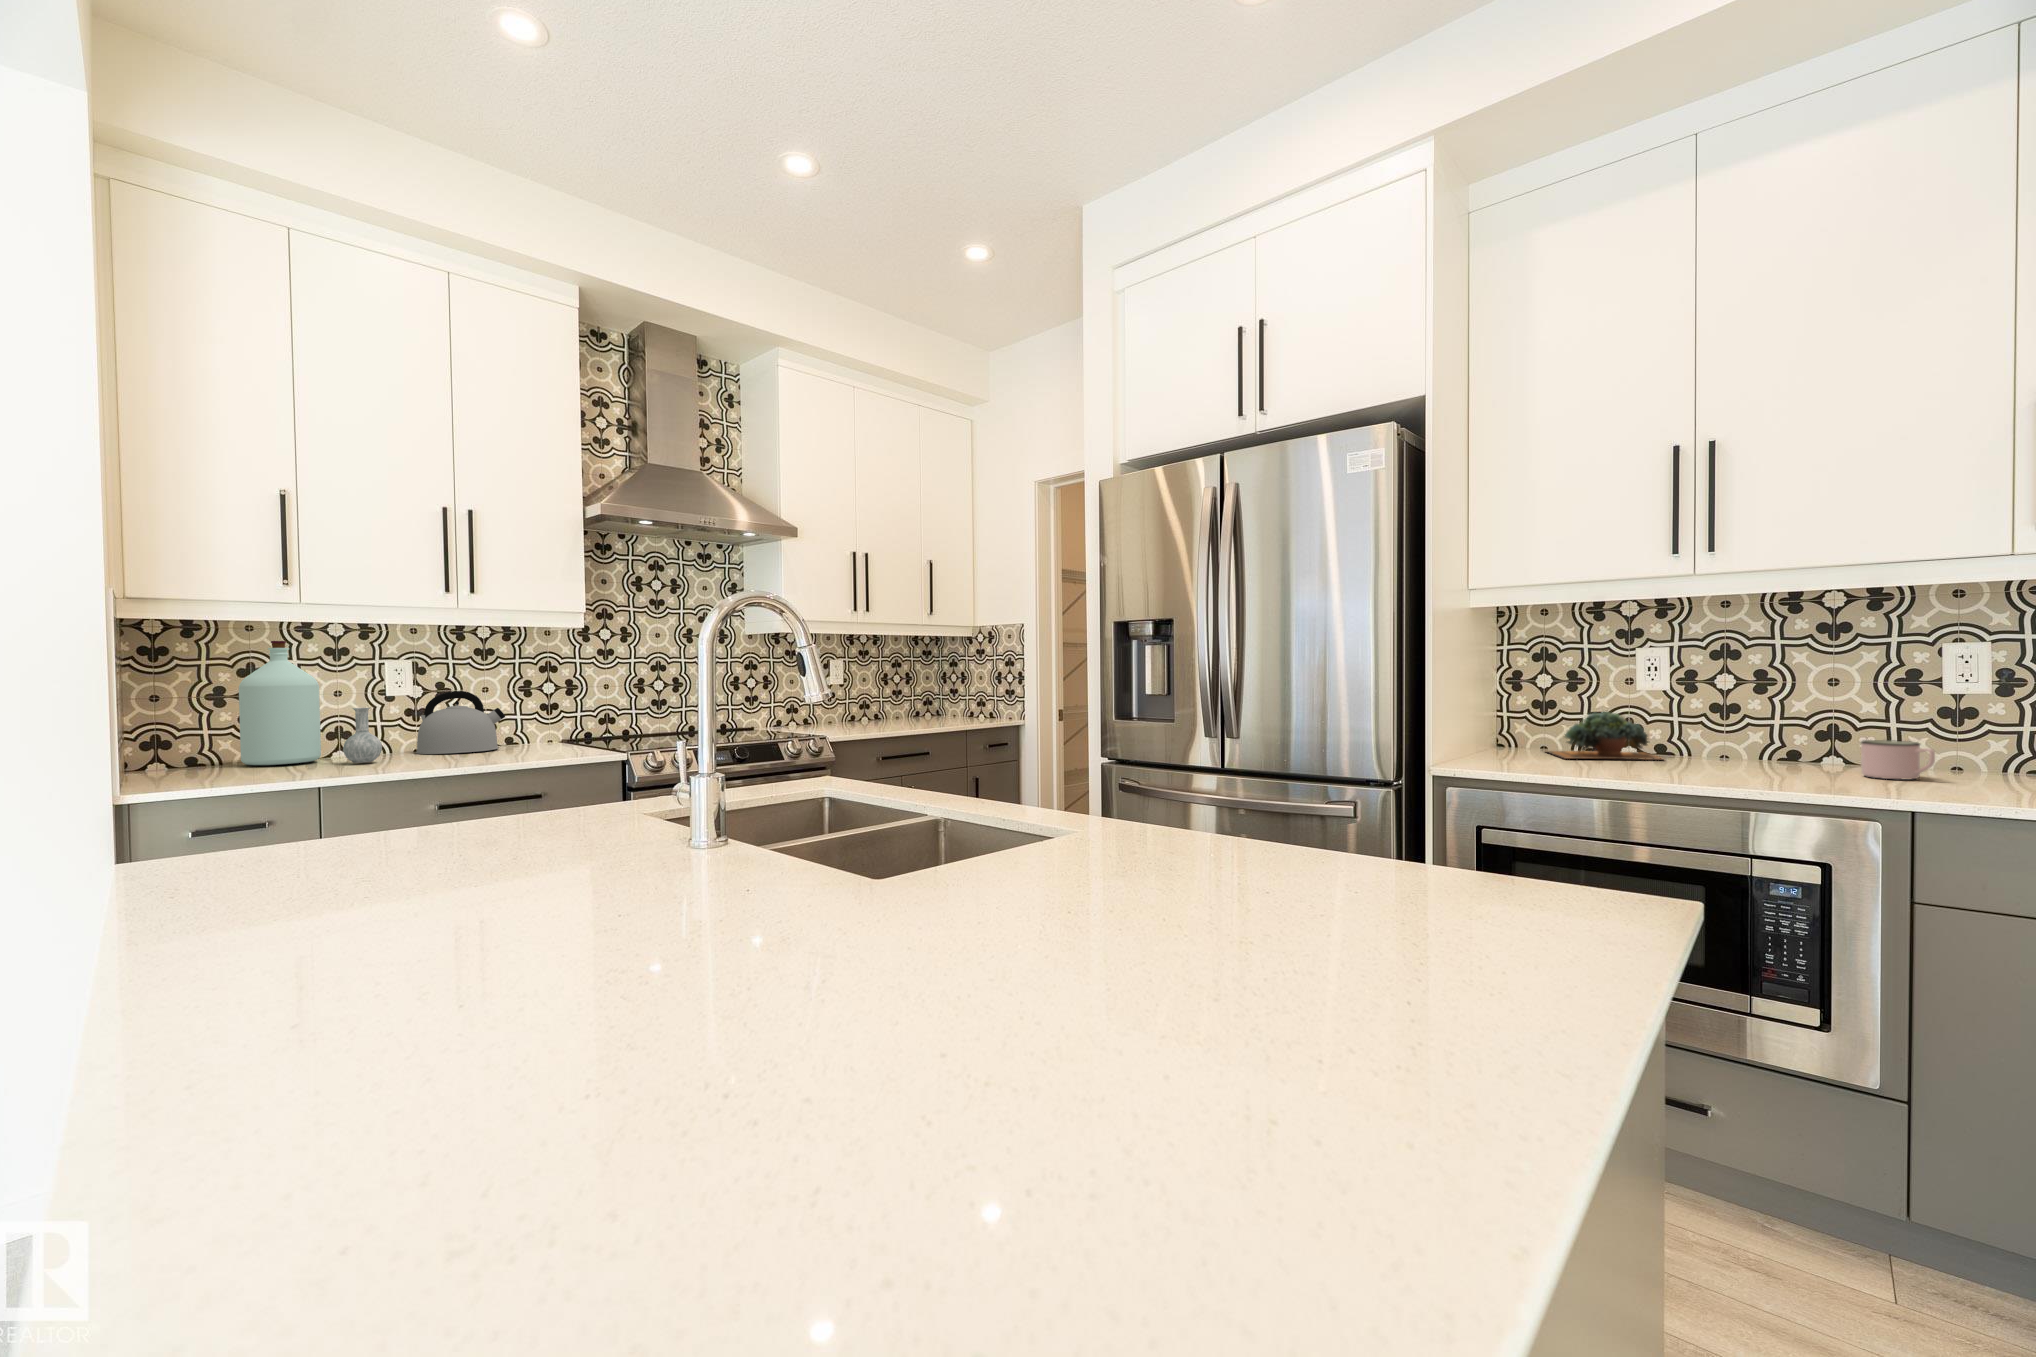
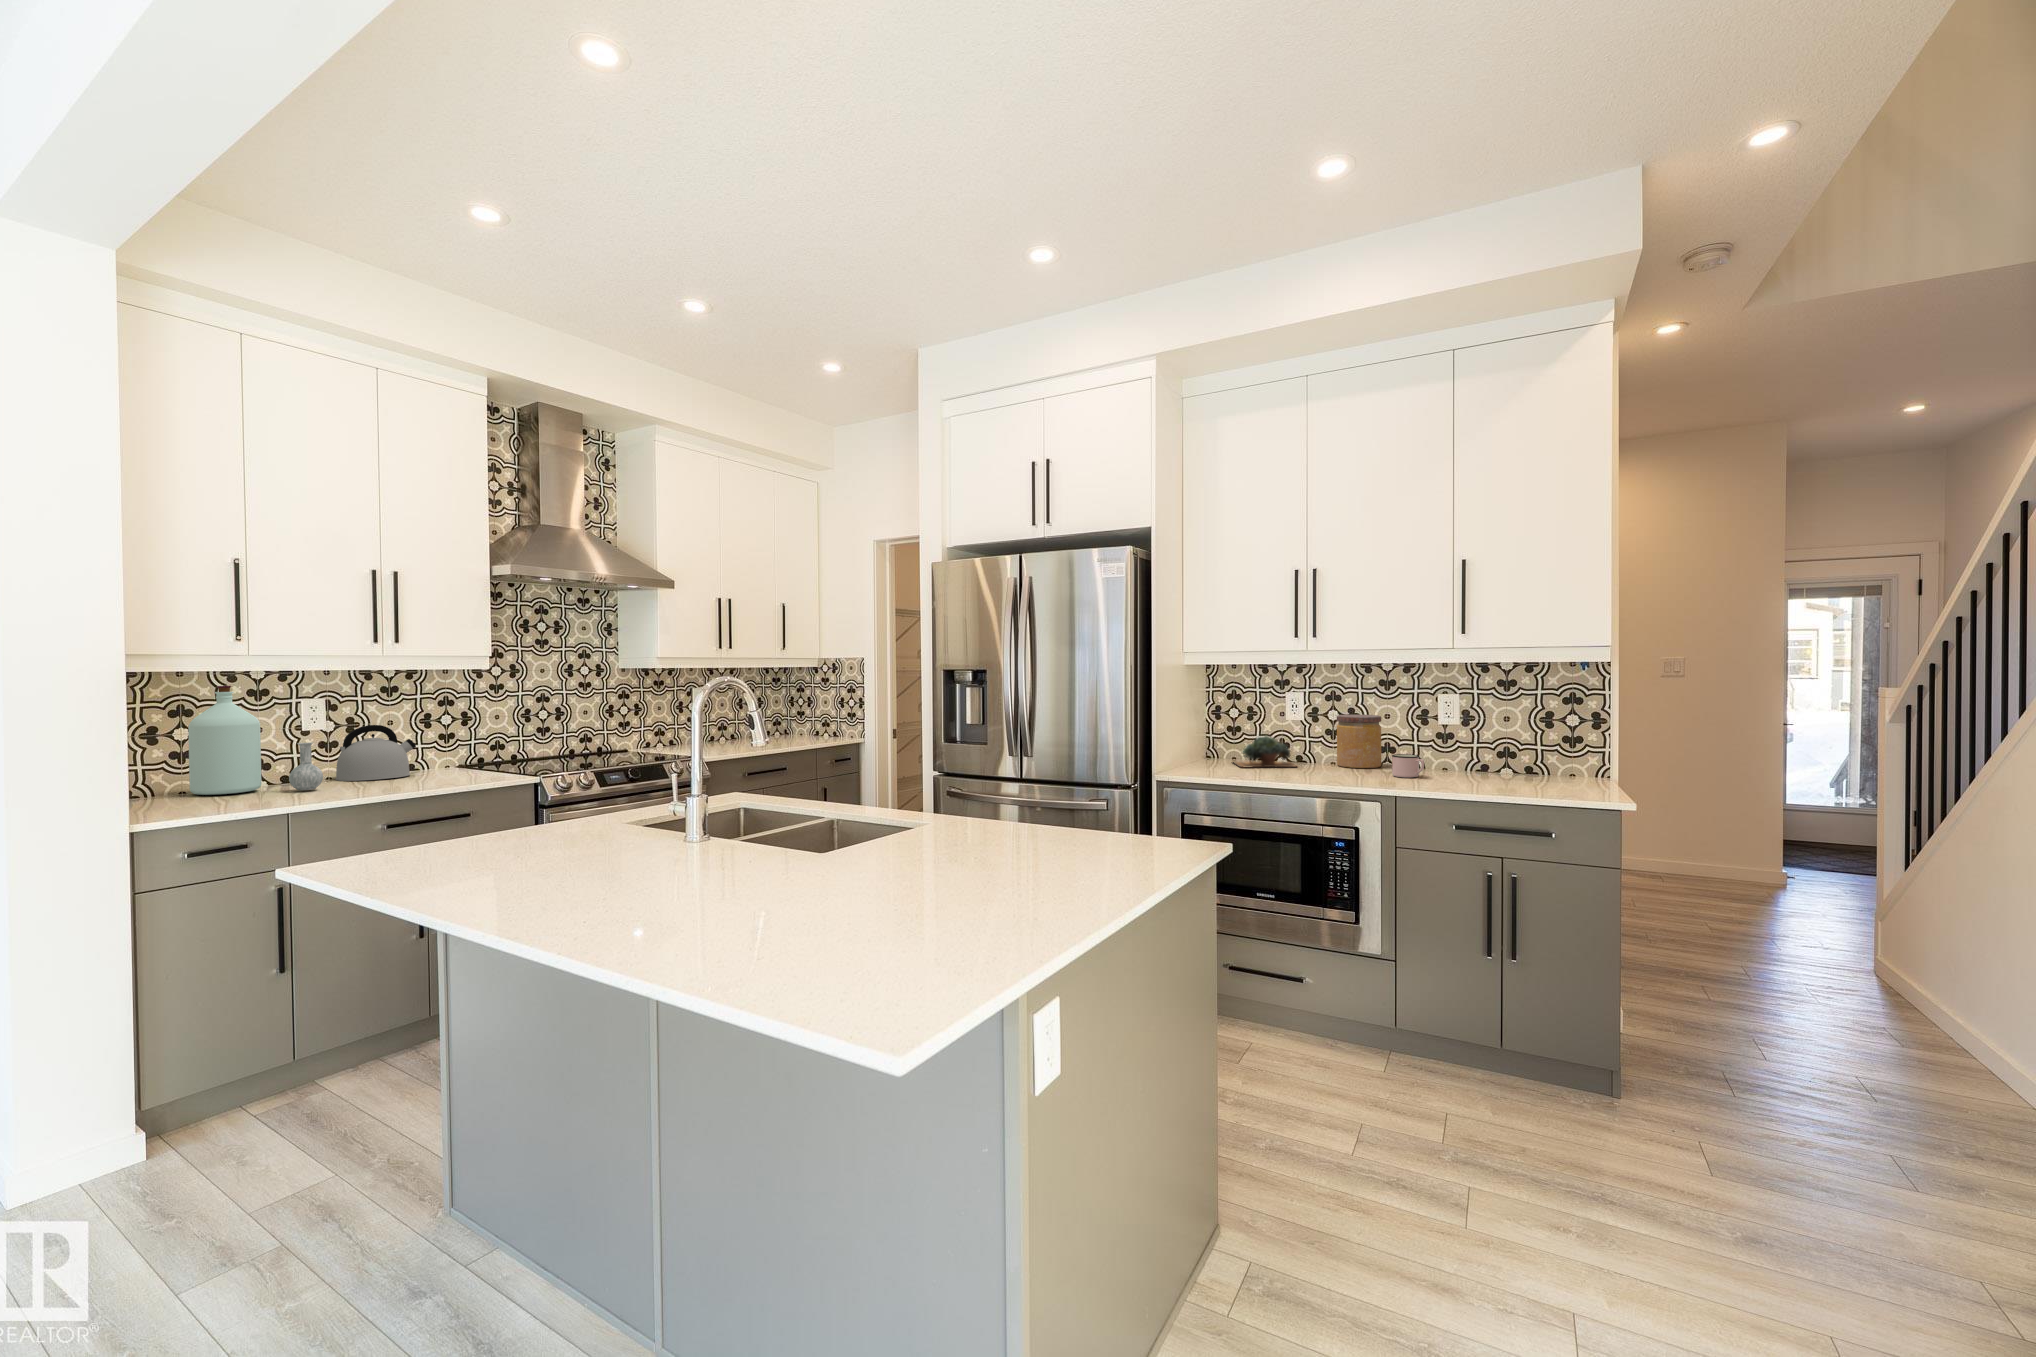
jar: none [1732,679,1821,763] -> present [1337,715,1381,768]

